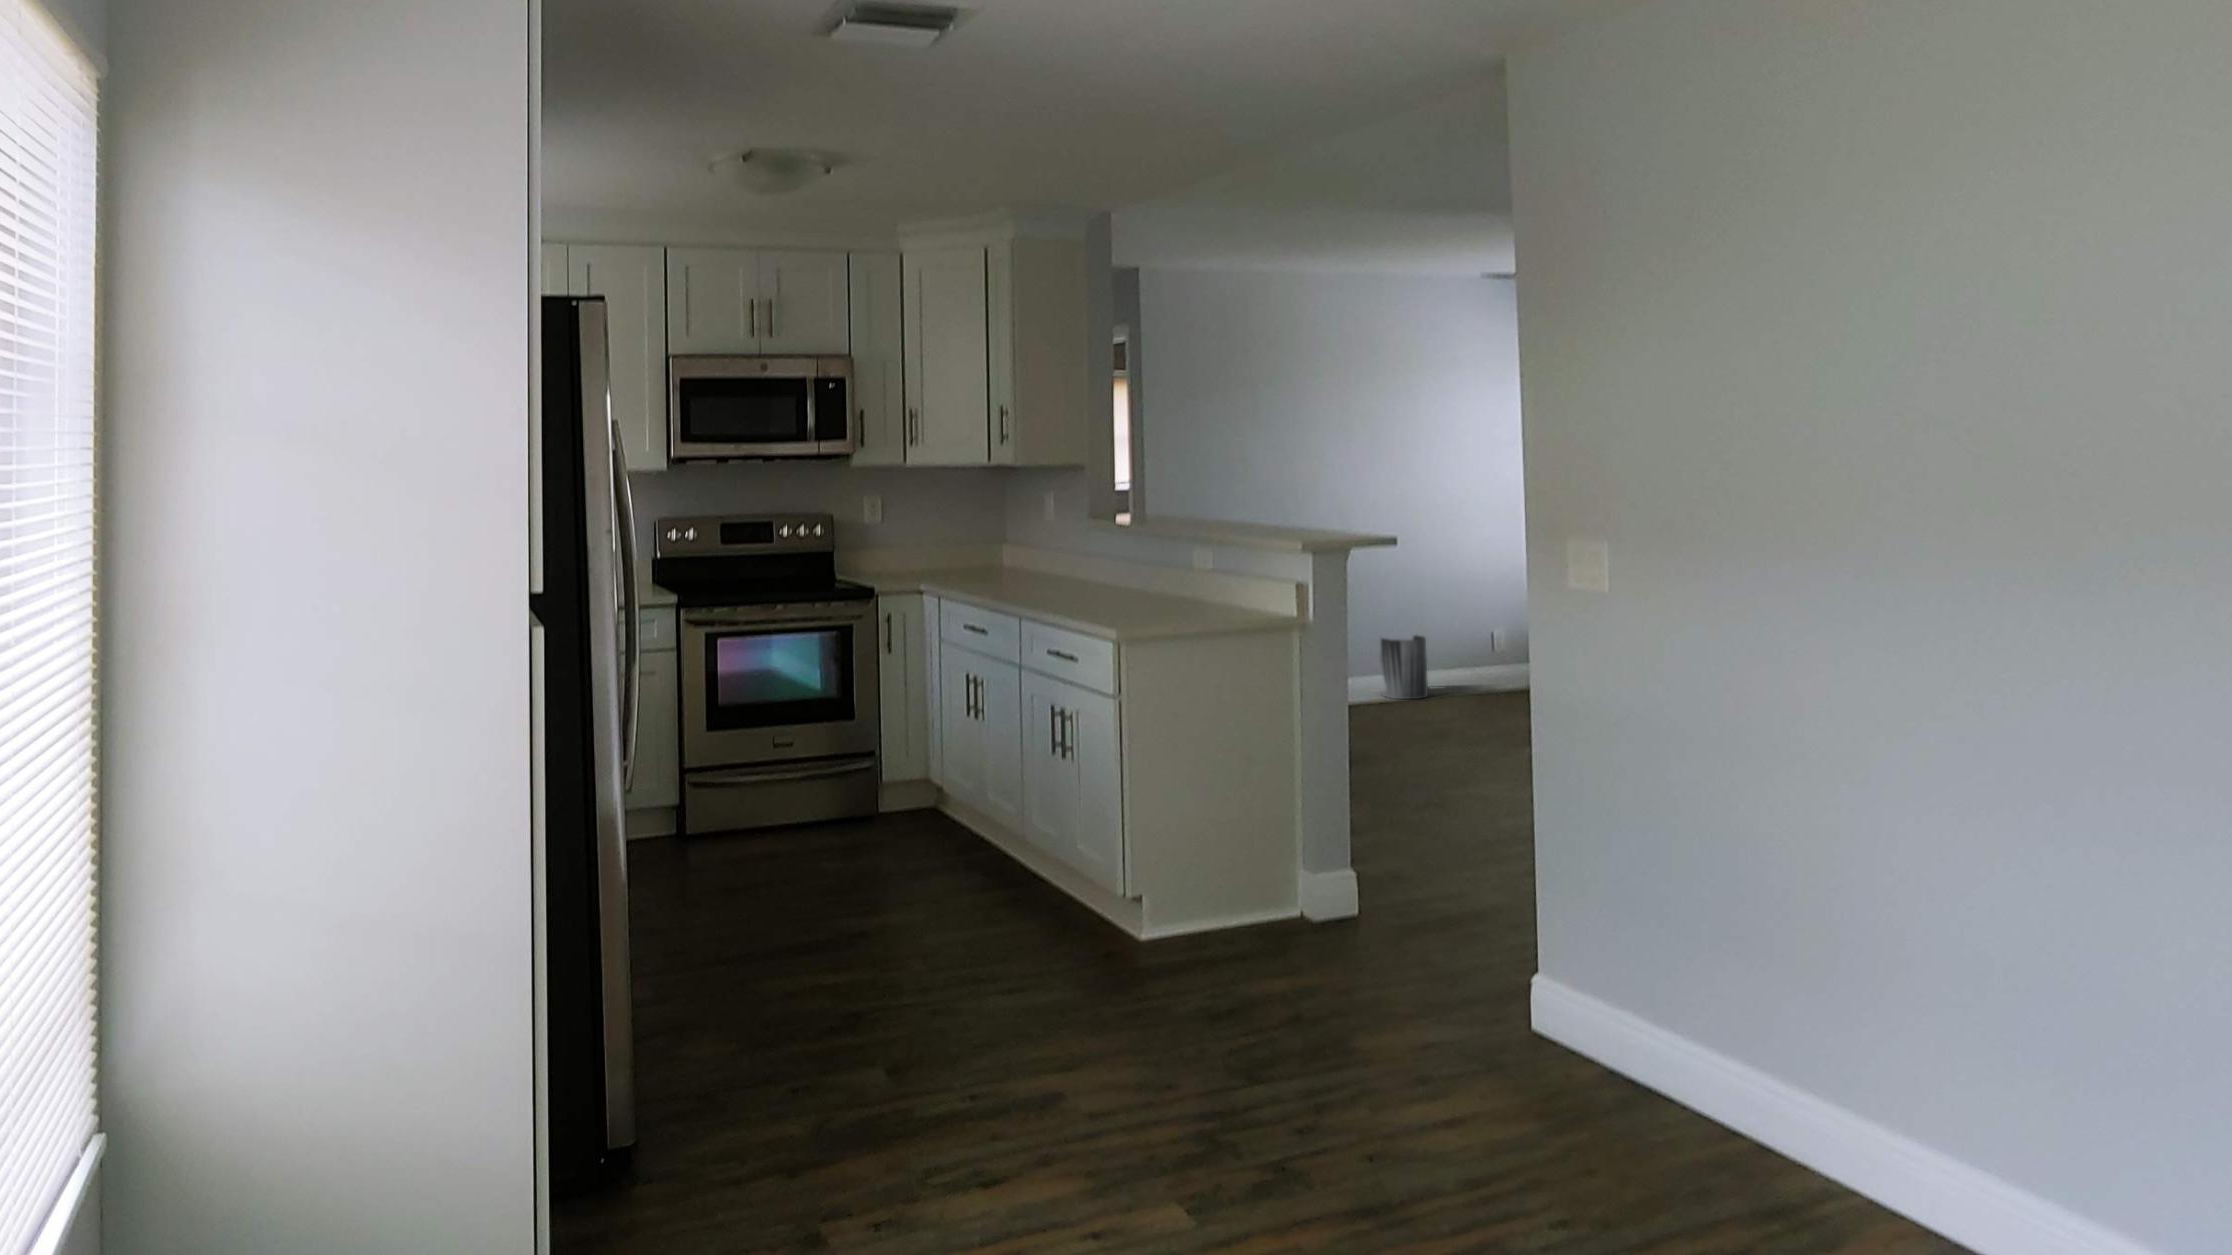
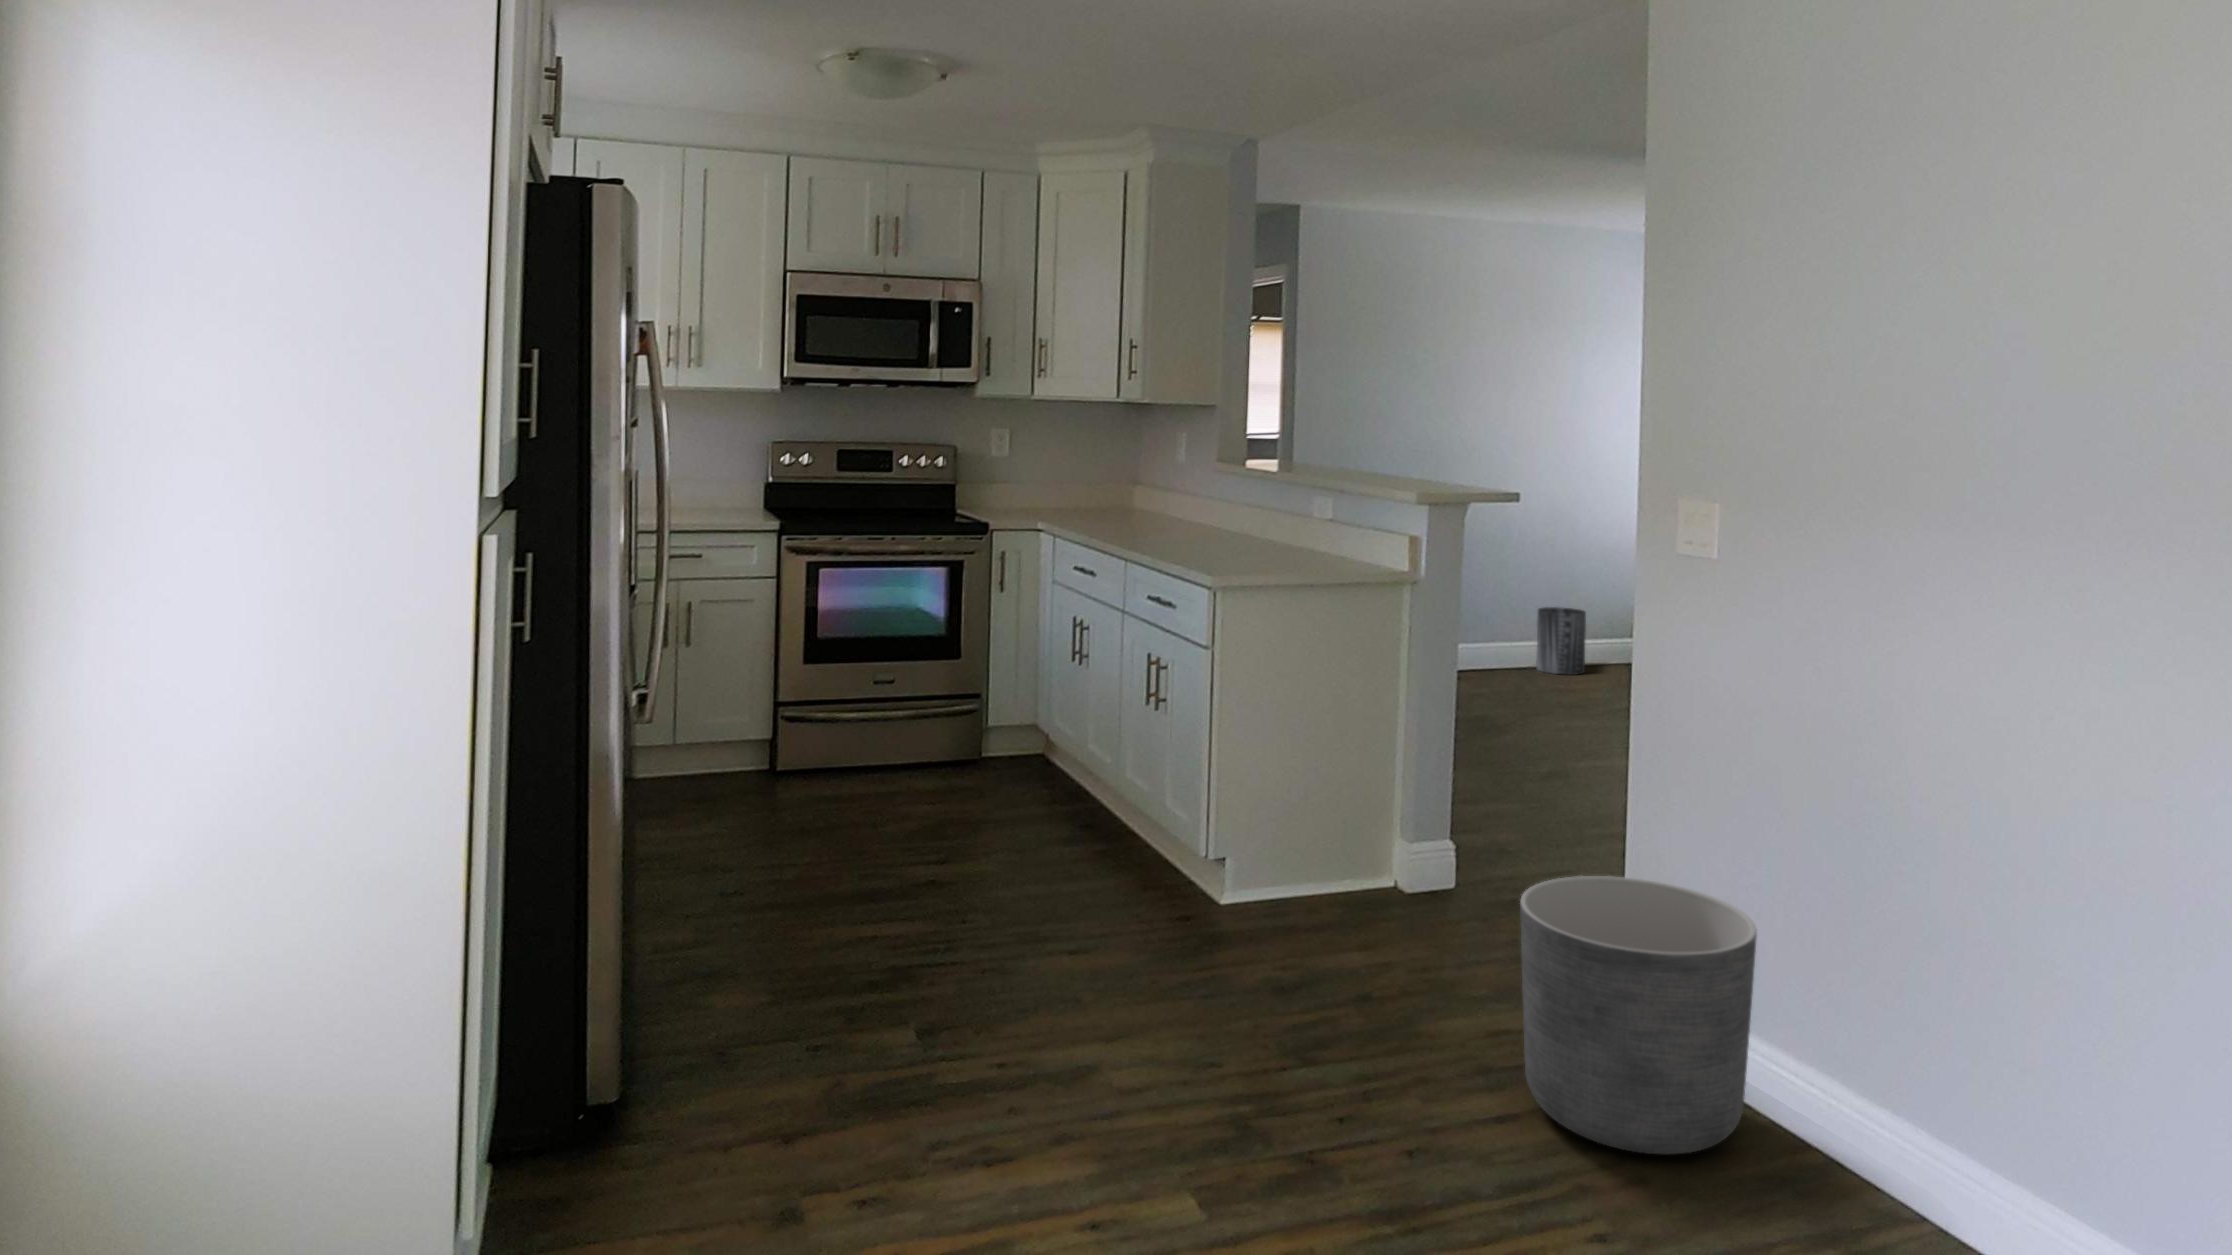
planter: none [1456,896,1684,1156] -> present [1520,876,1757,1155]

